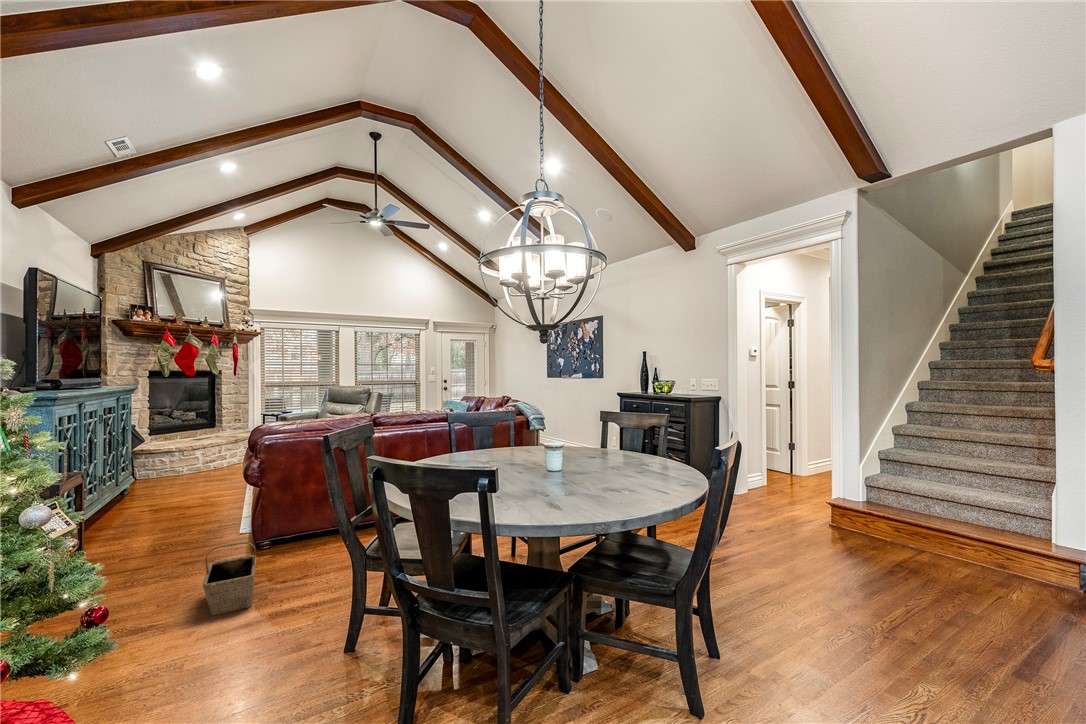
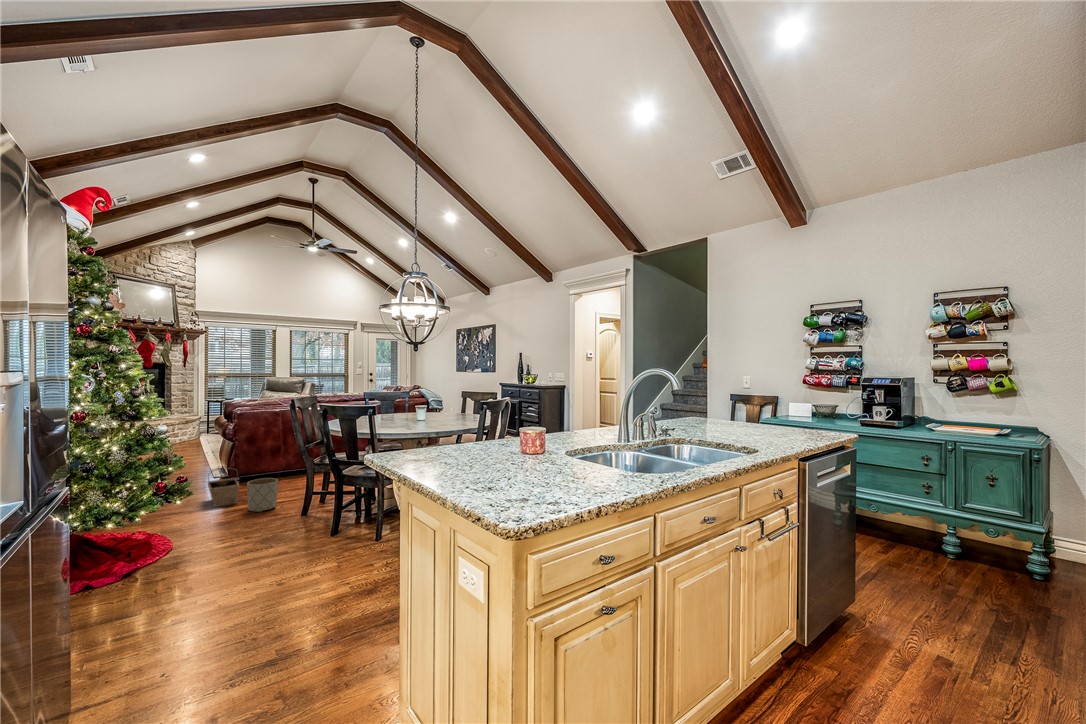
planter: none [260,566,314,637] -> present [247,478,278,512]

